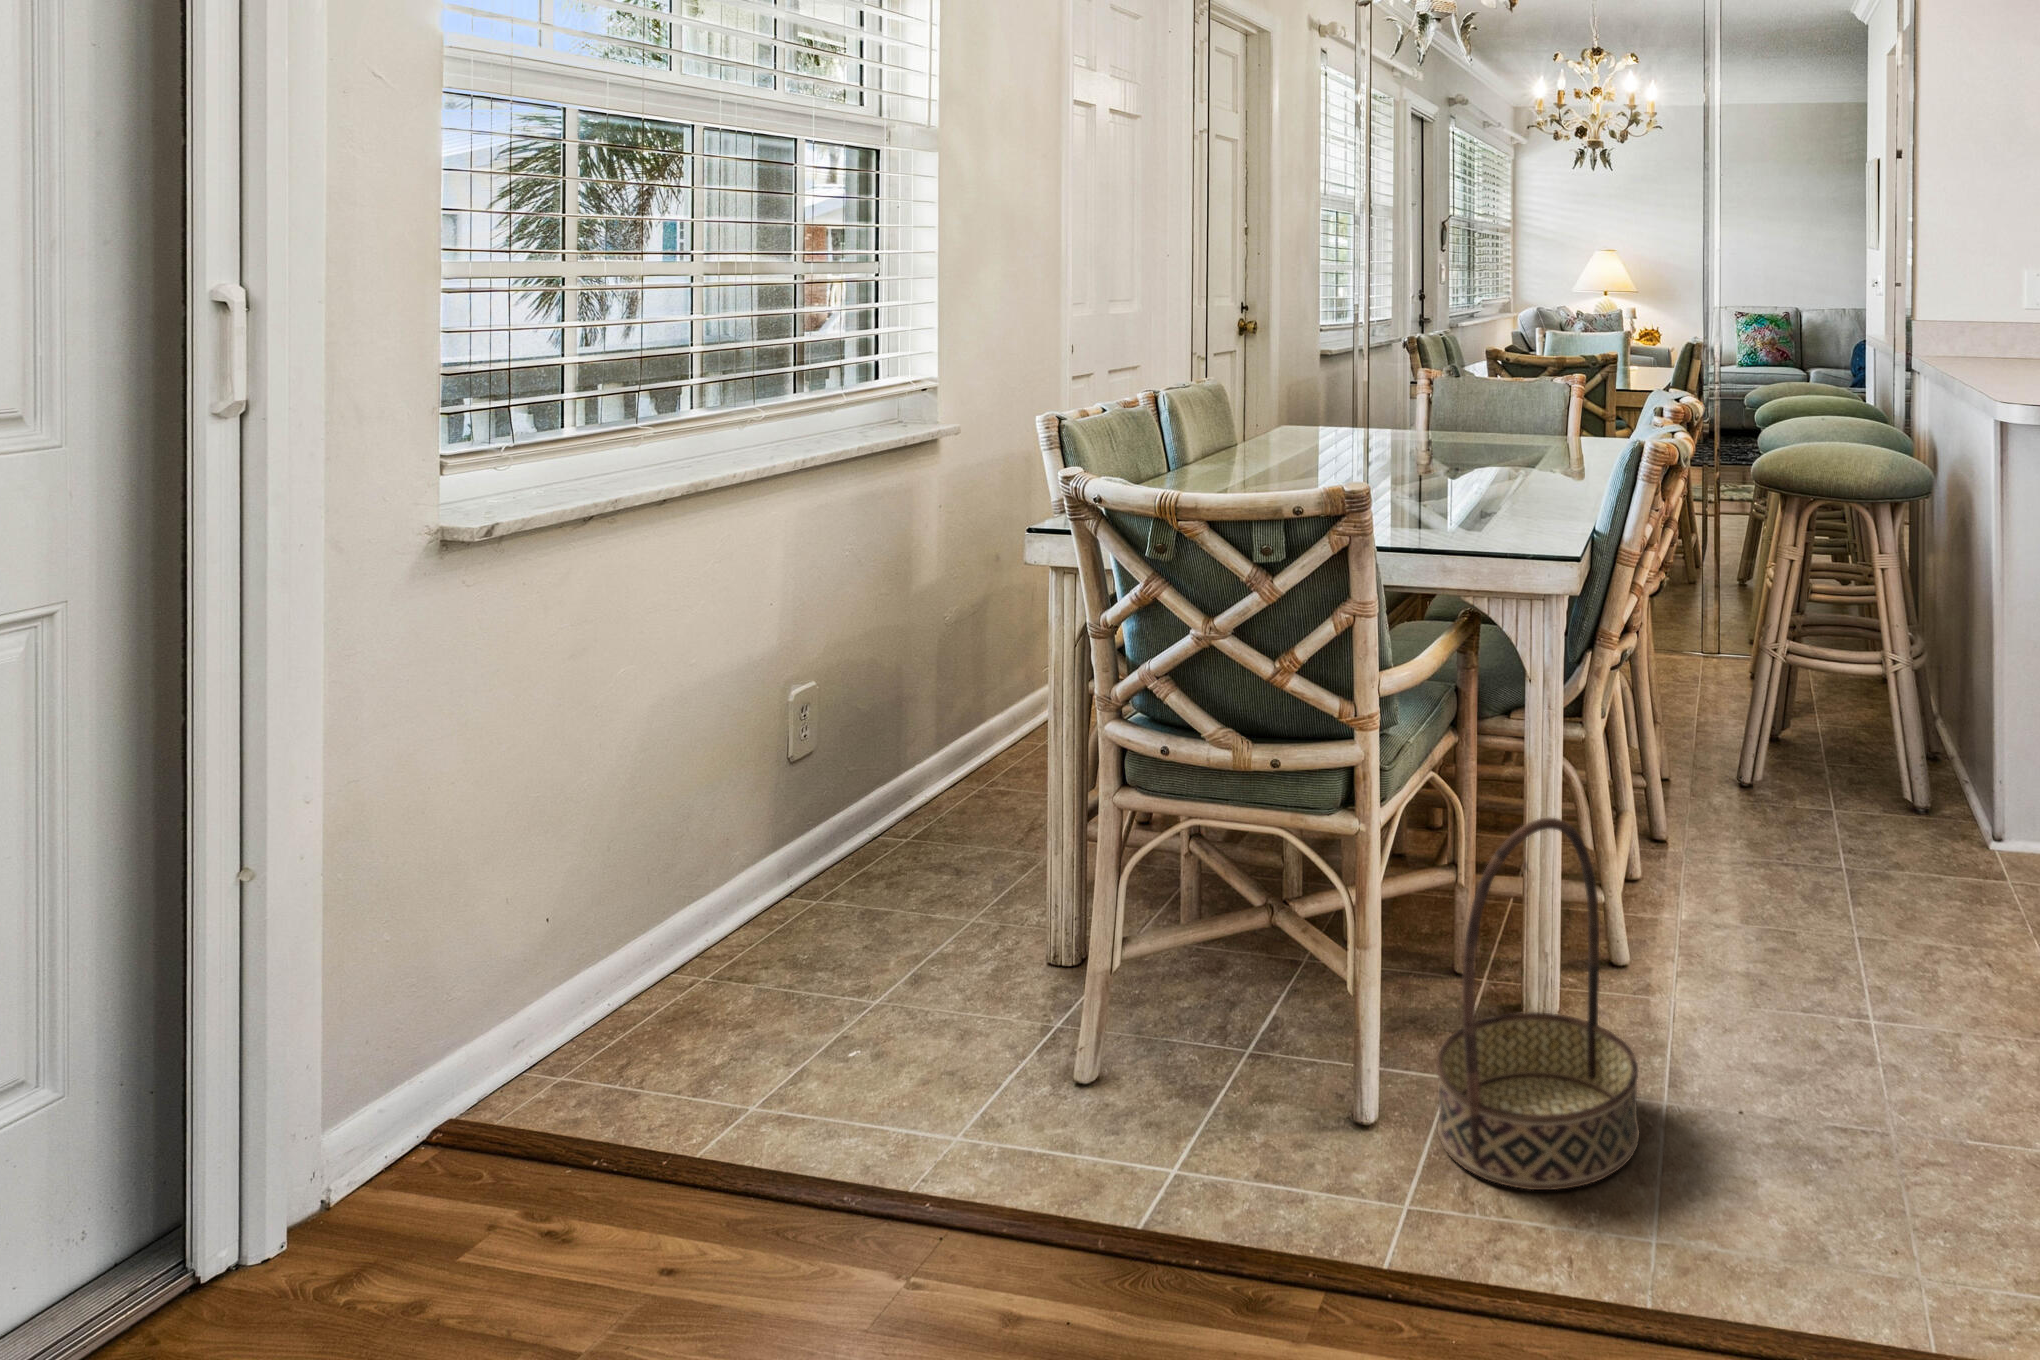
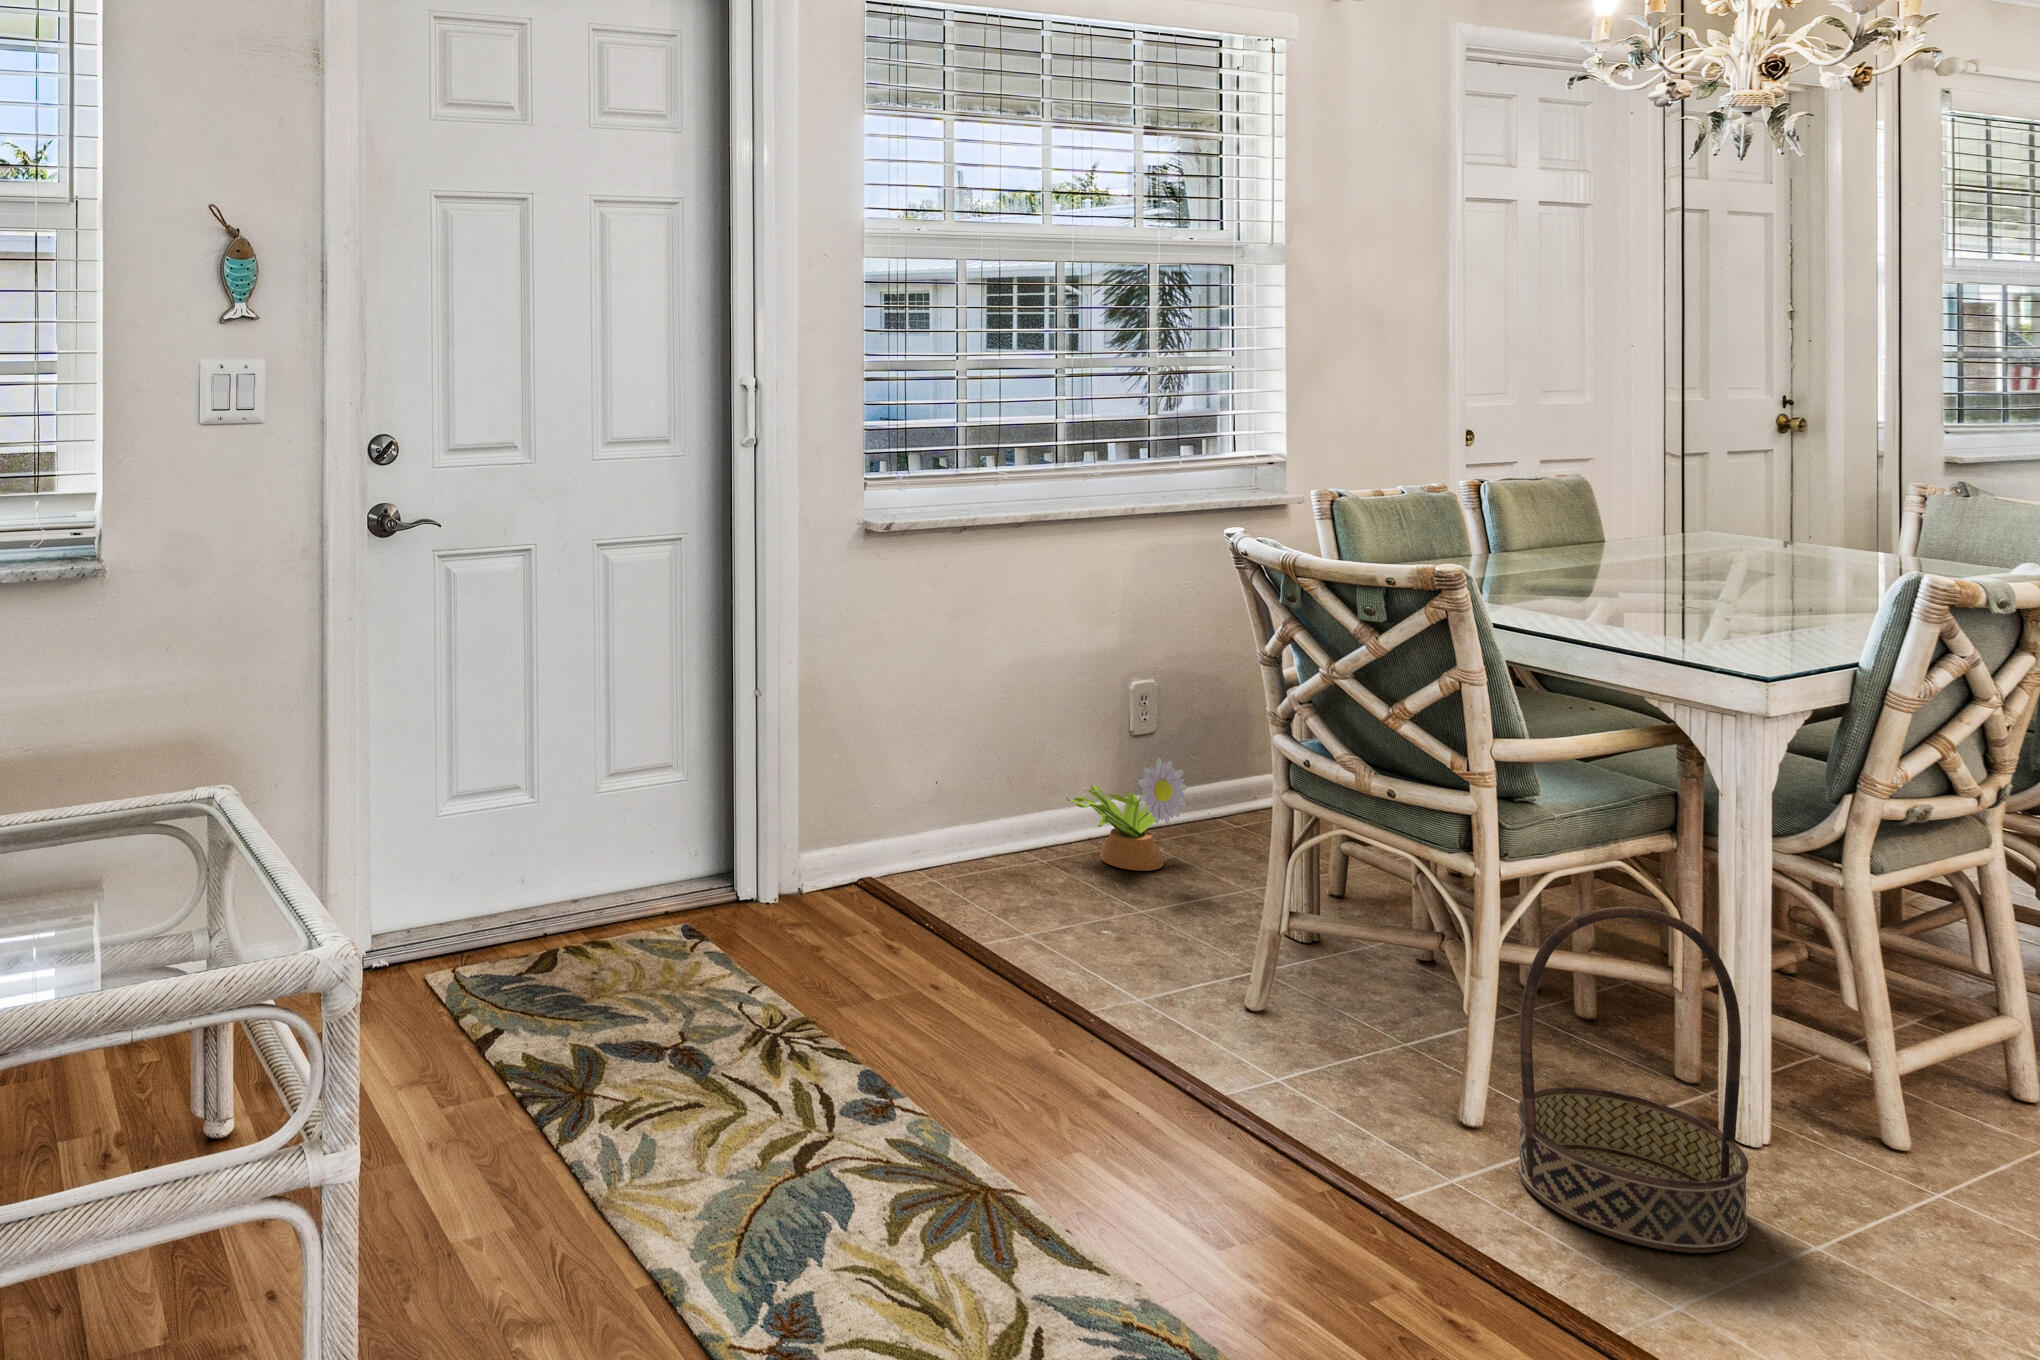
decorative plant: none [720,786,881,947] -> present [1067,758,1187,871]

